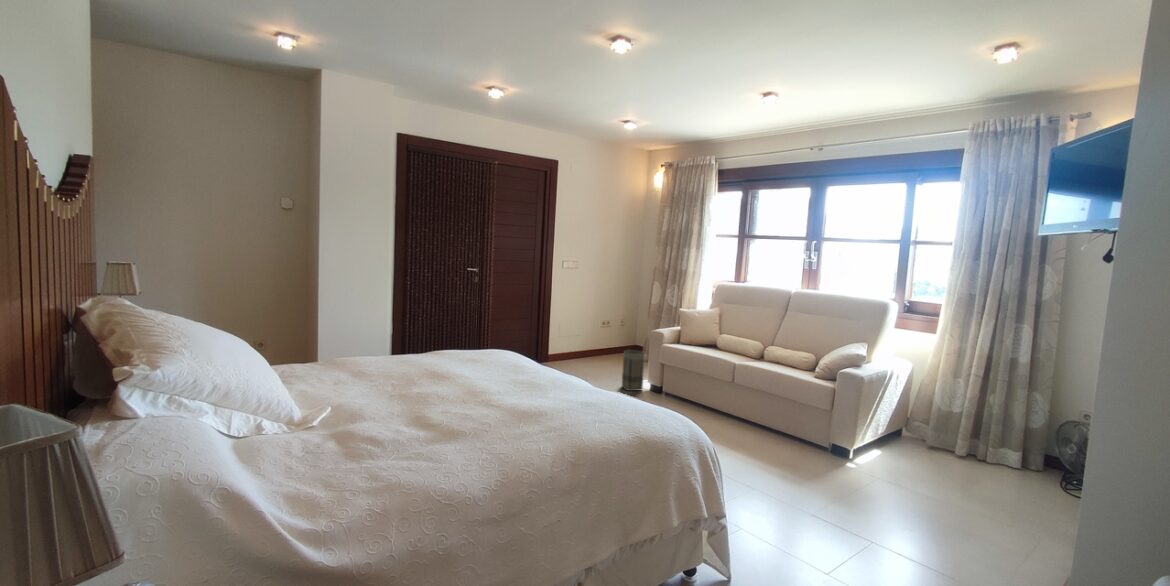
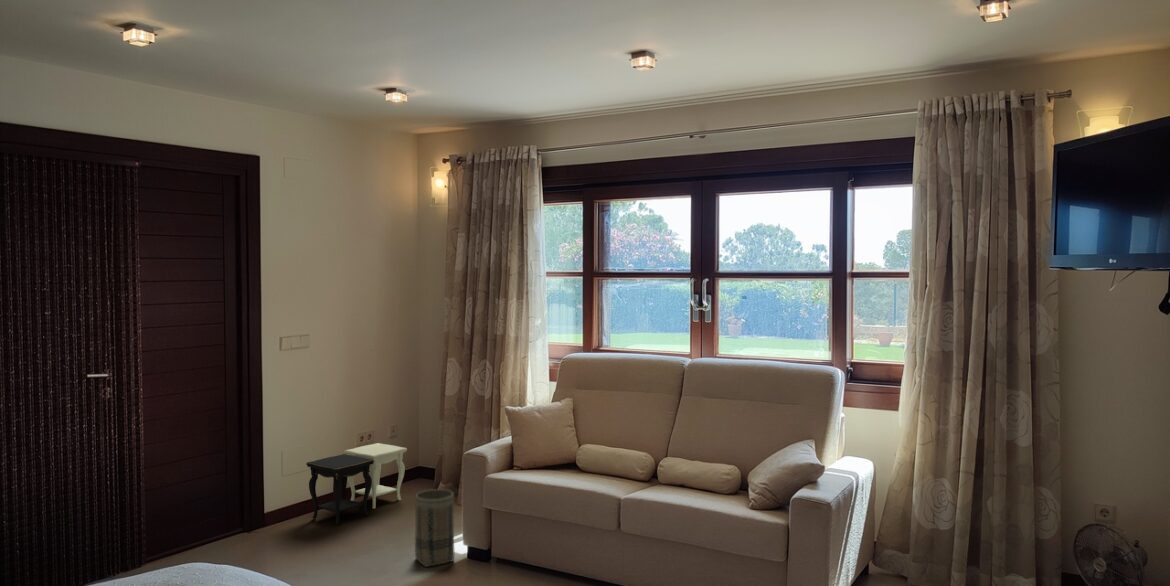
side table: none [570,328,625,367] -> present [306,443,407,525]

